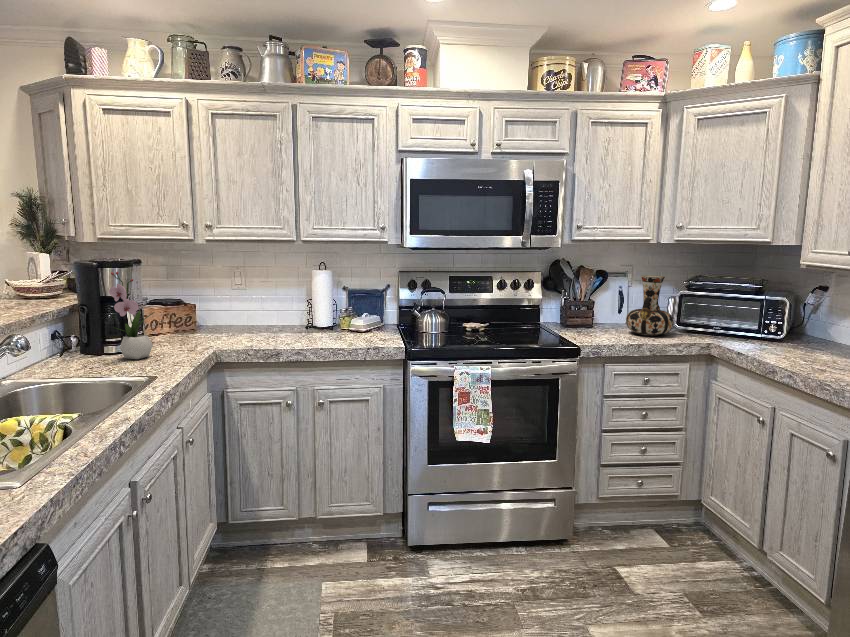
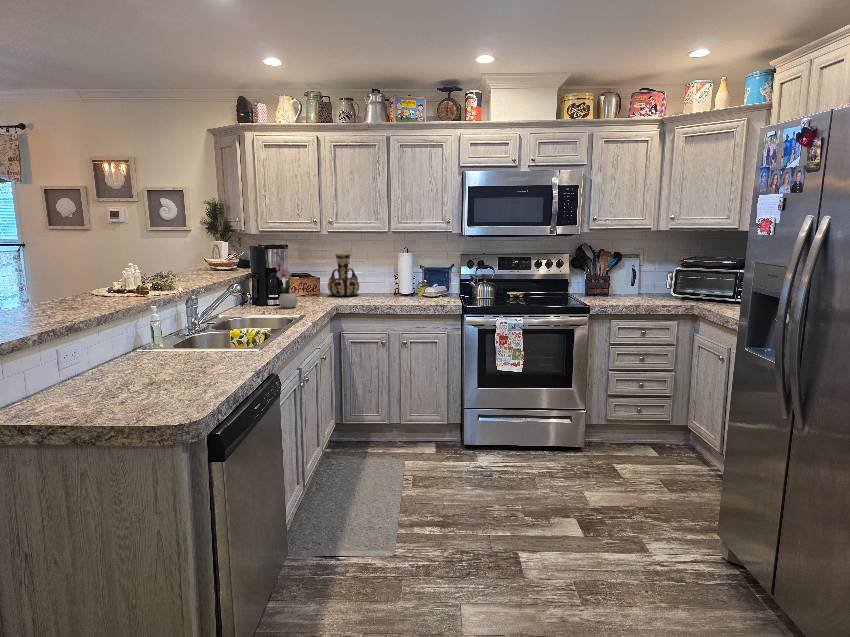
vase: present [626,275,673,336] -> present [328,254,359,296]

